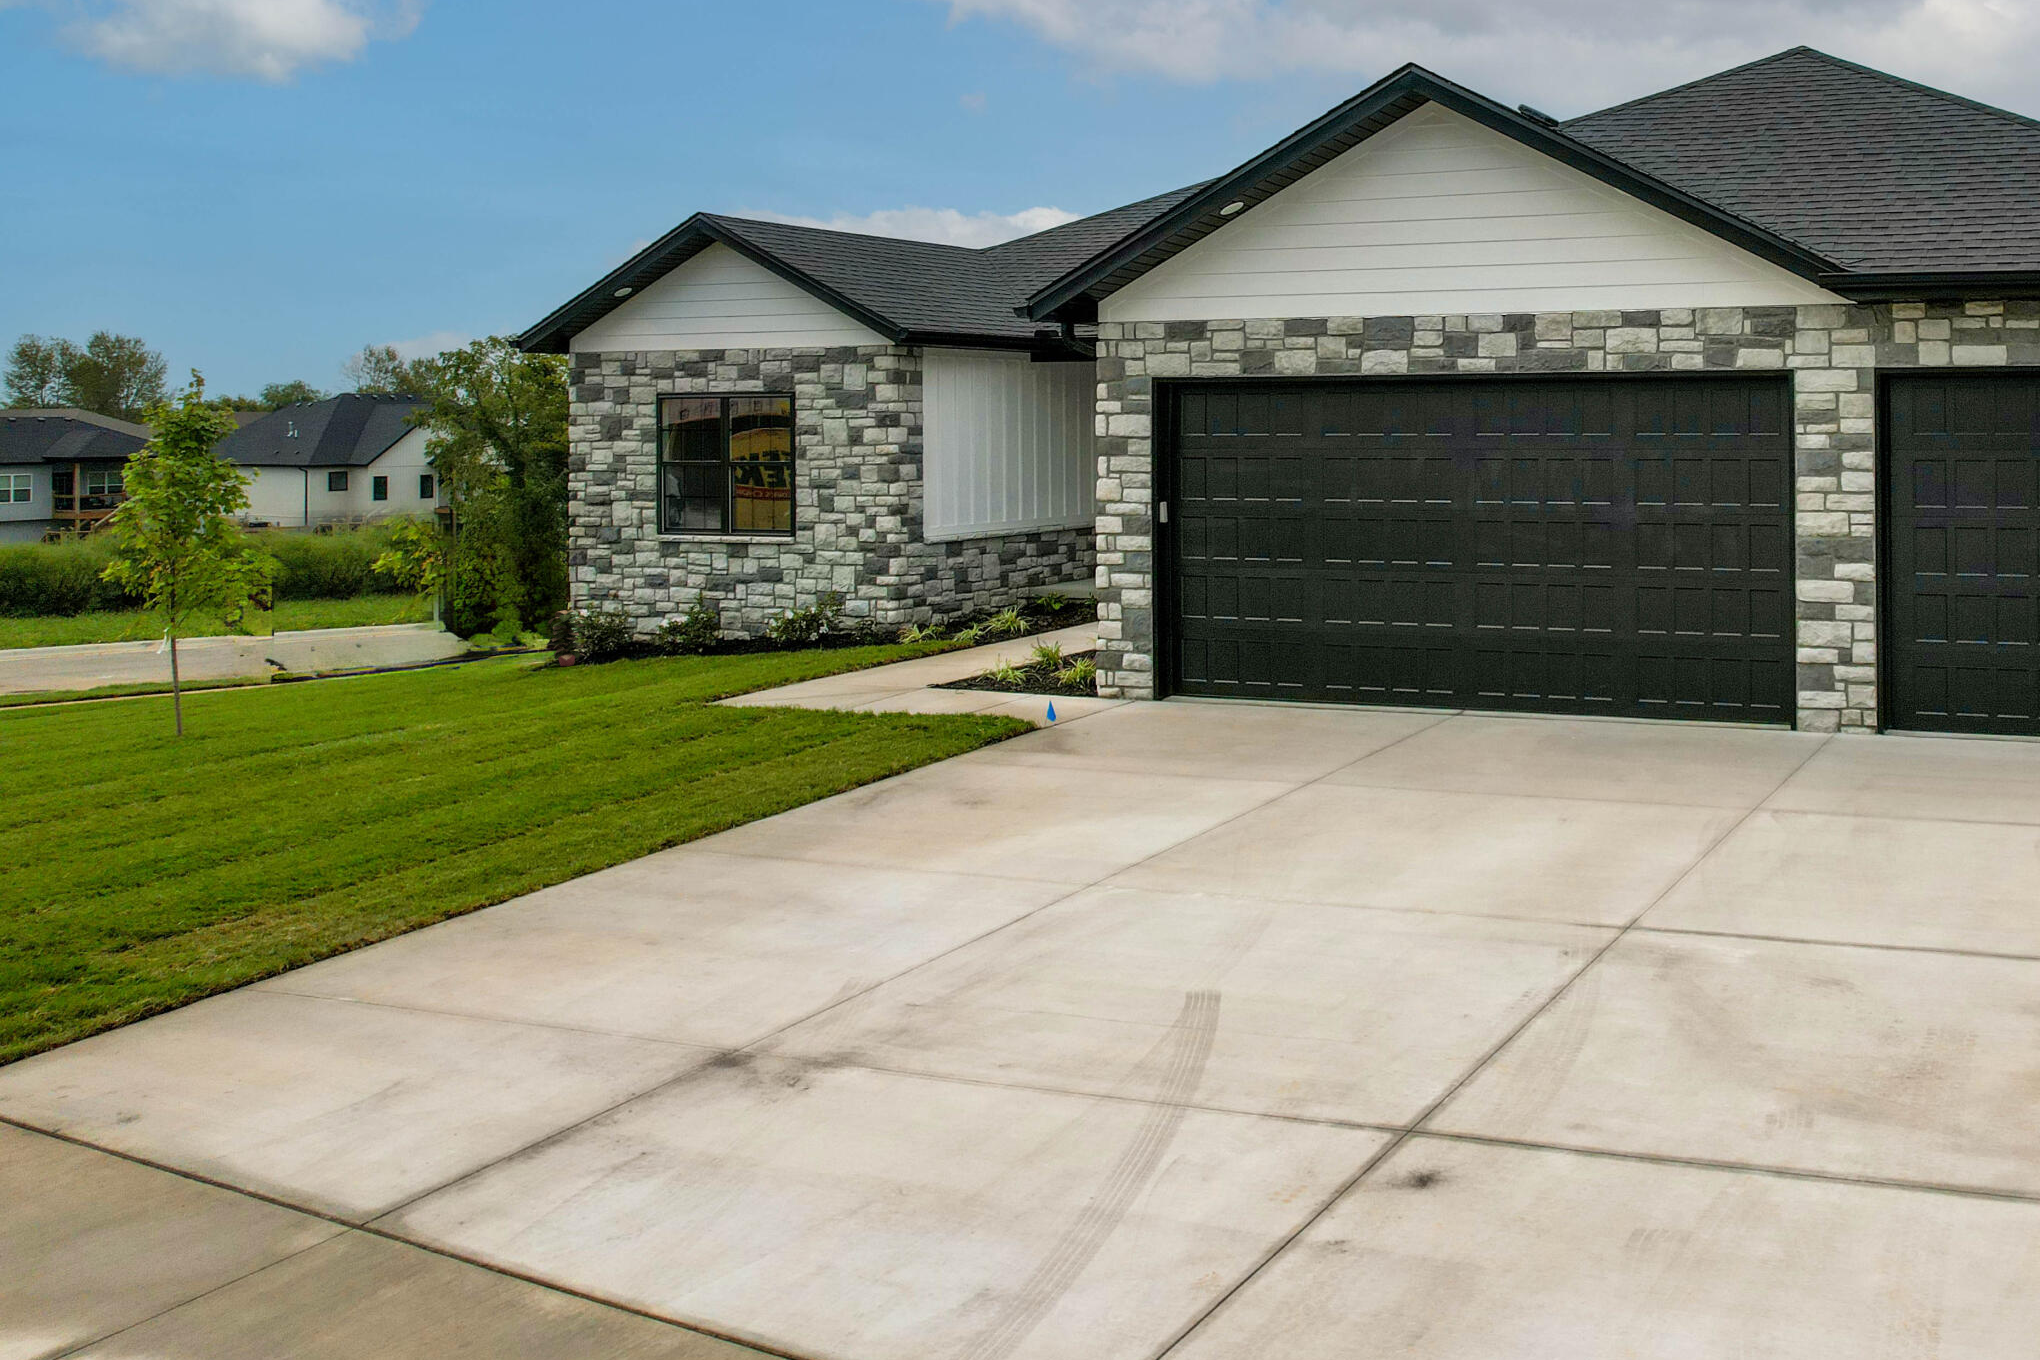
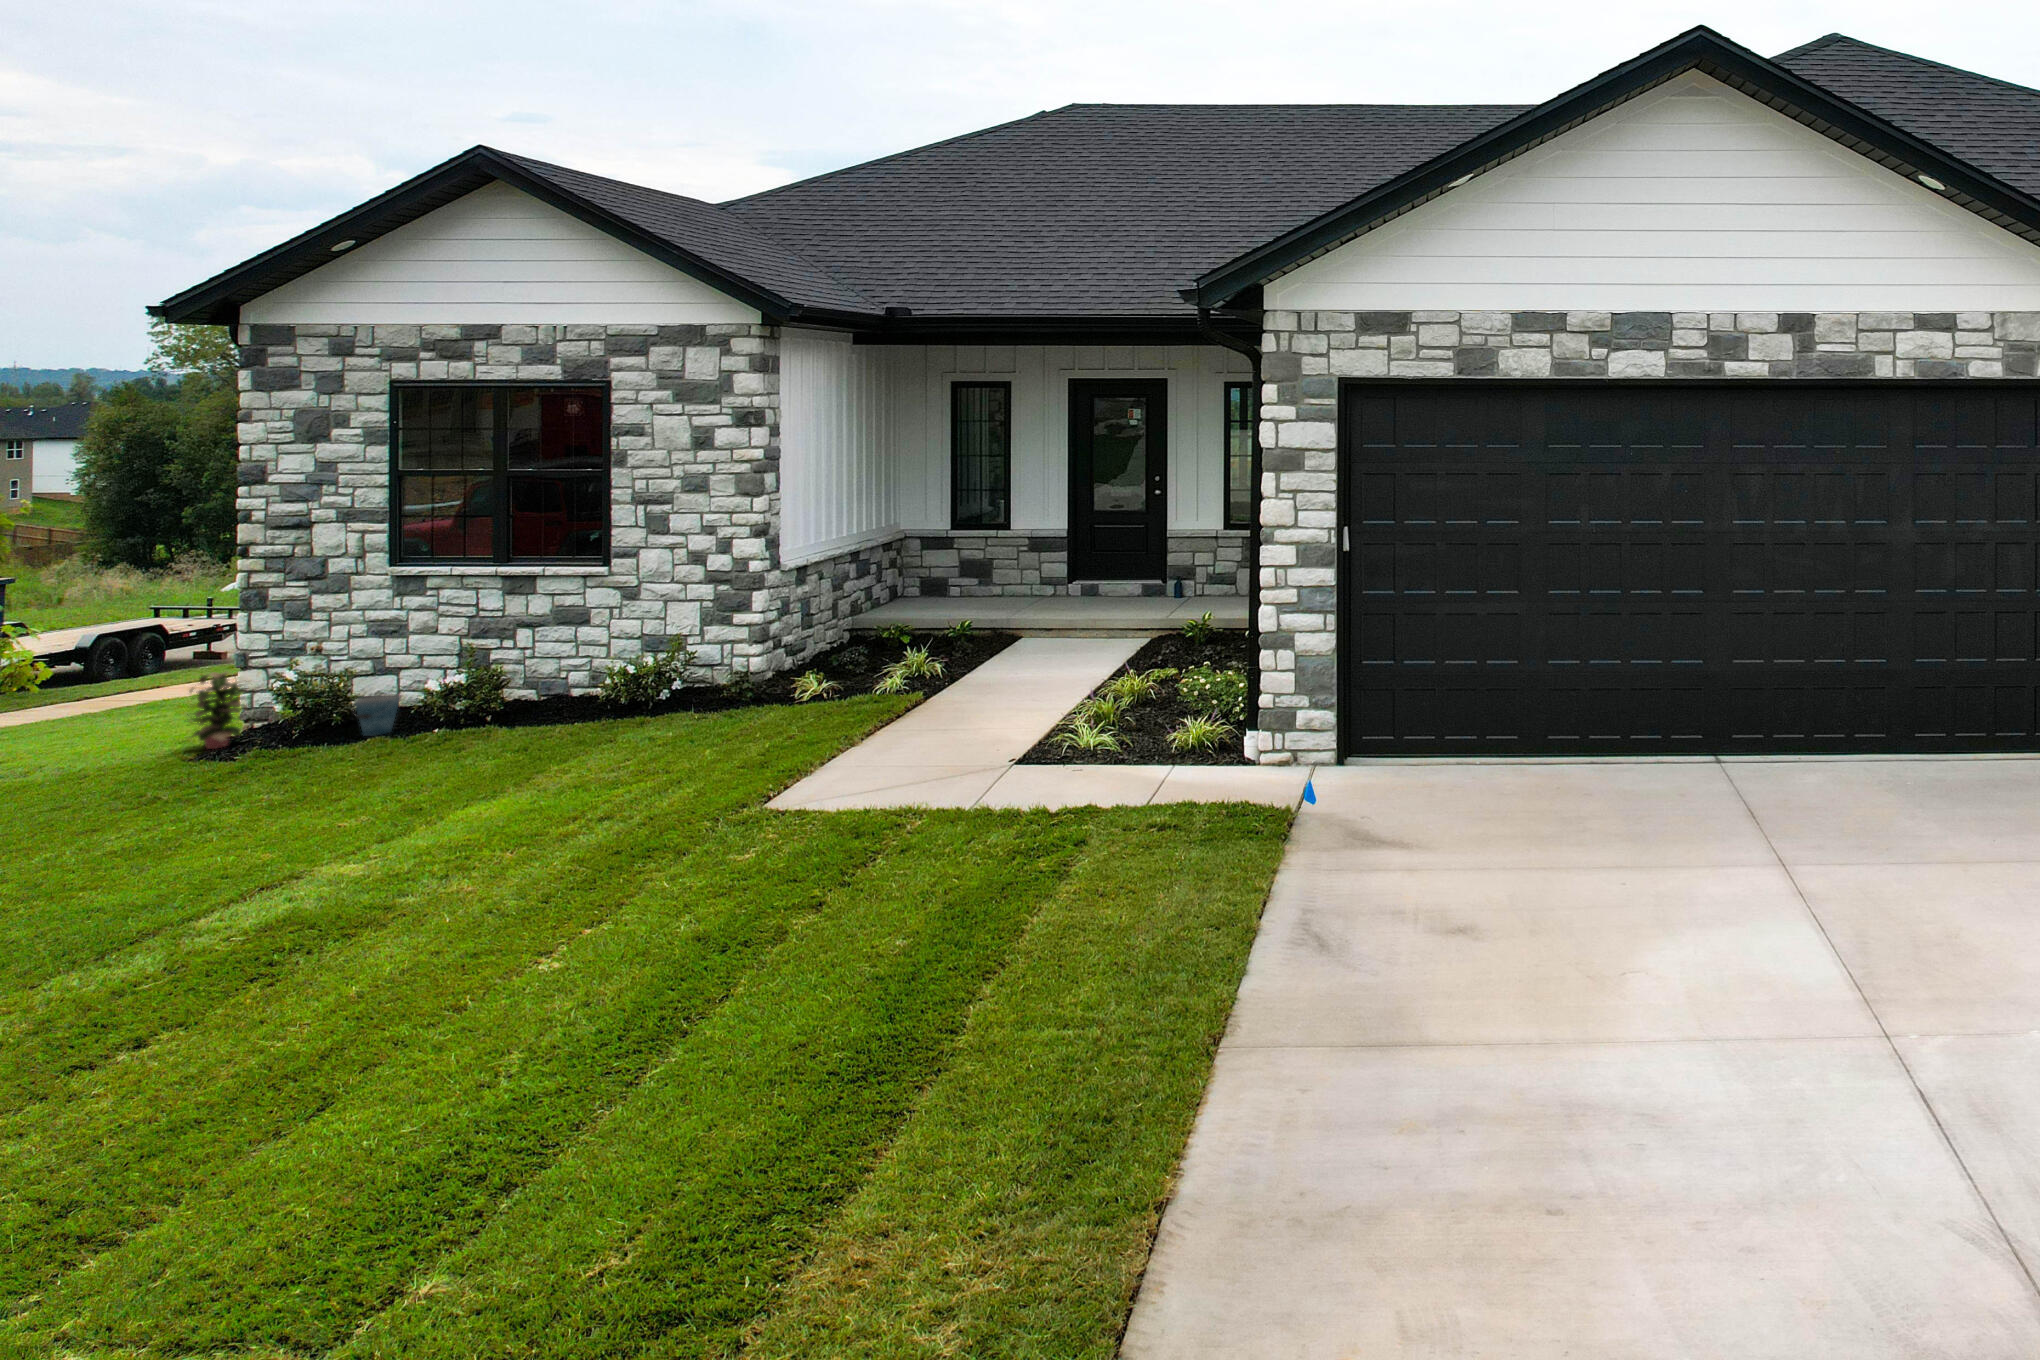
bucket: none [640,634,670,663] -> present [354,694,400,736]

